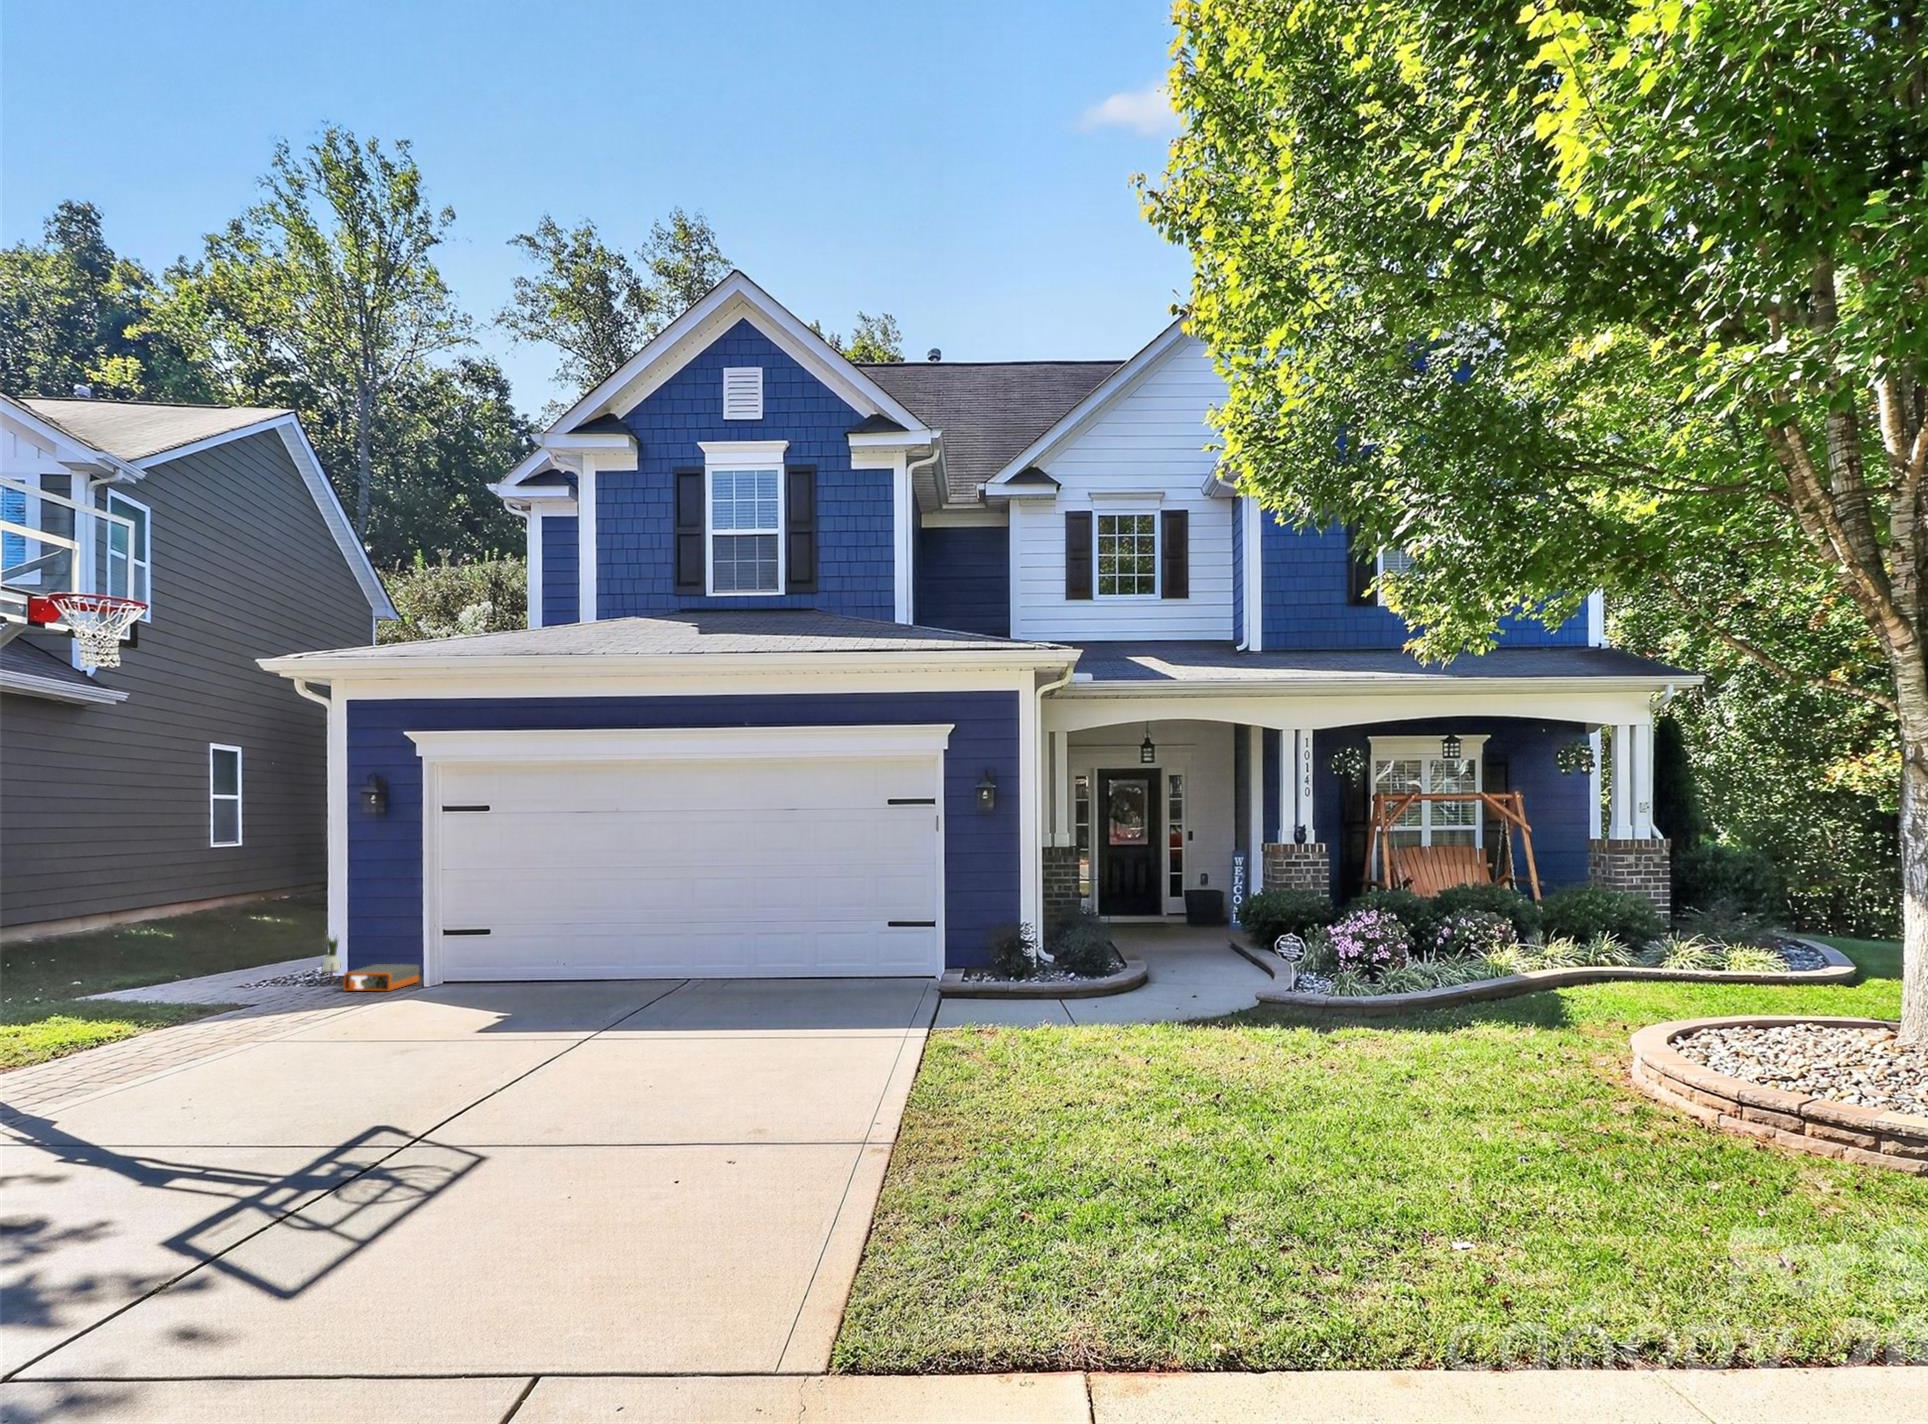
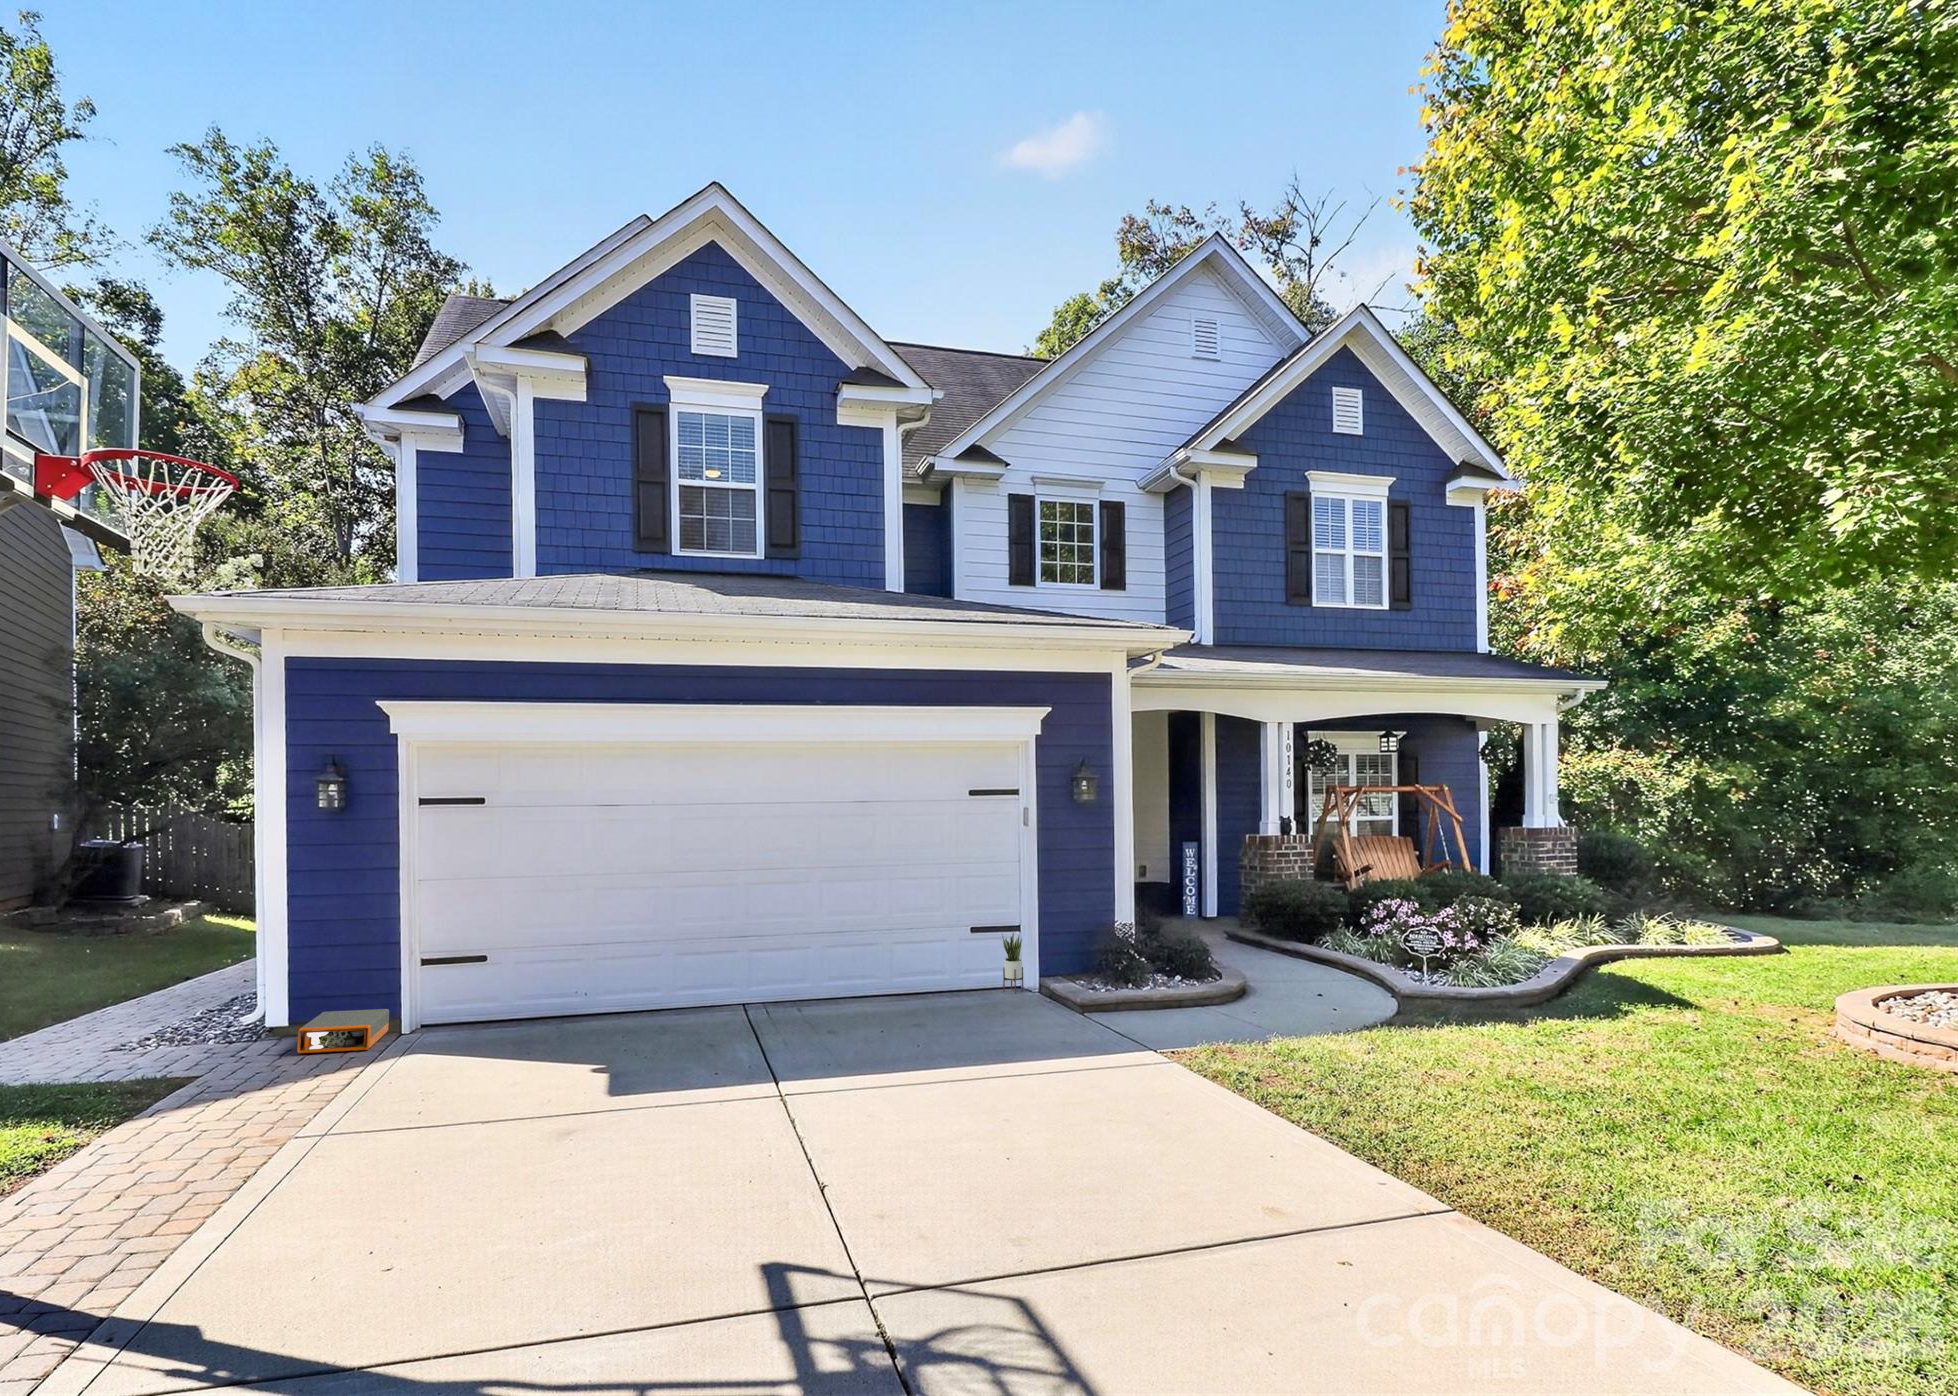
potted plant: present [321,935,341,980] -> present [1002,932,1023,994]

